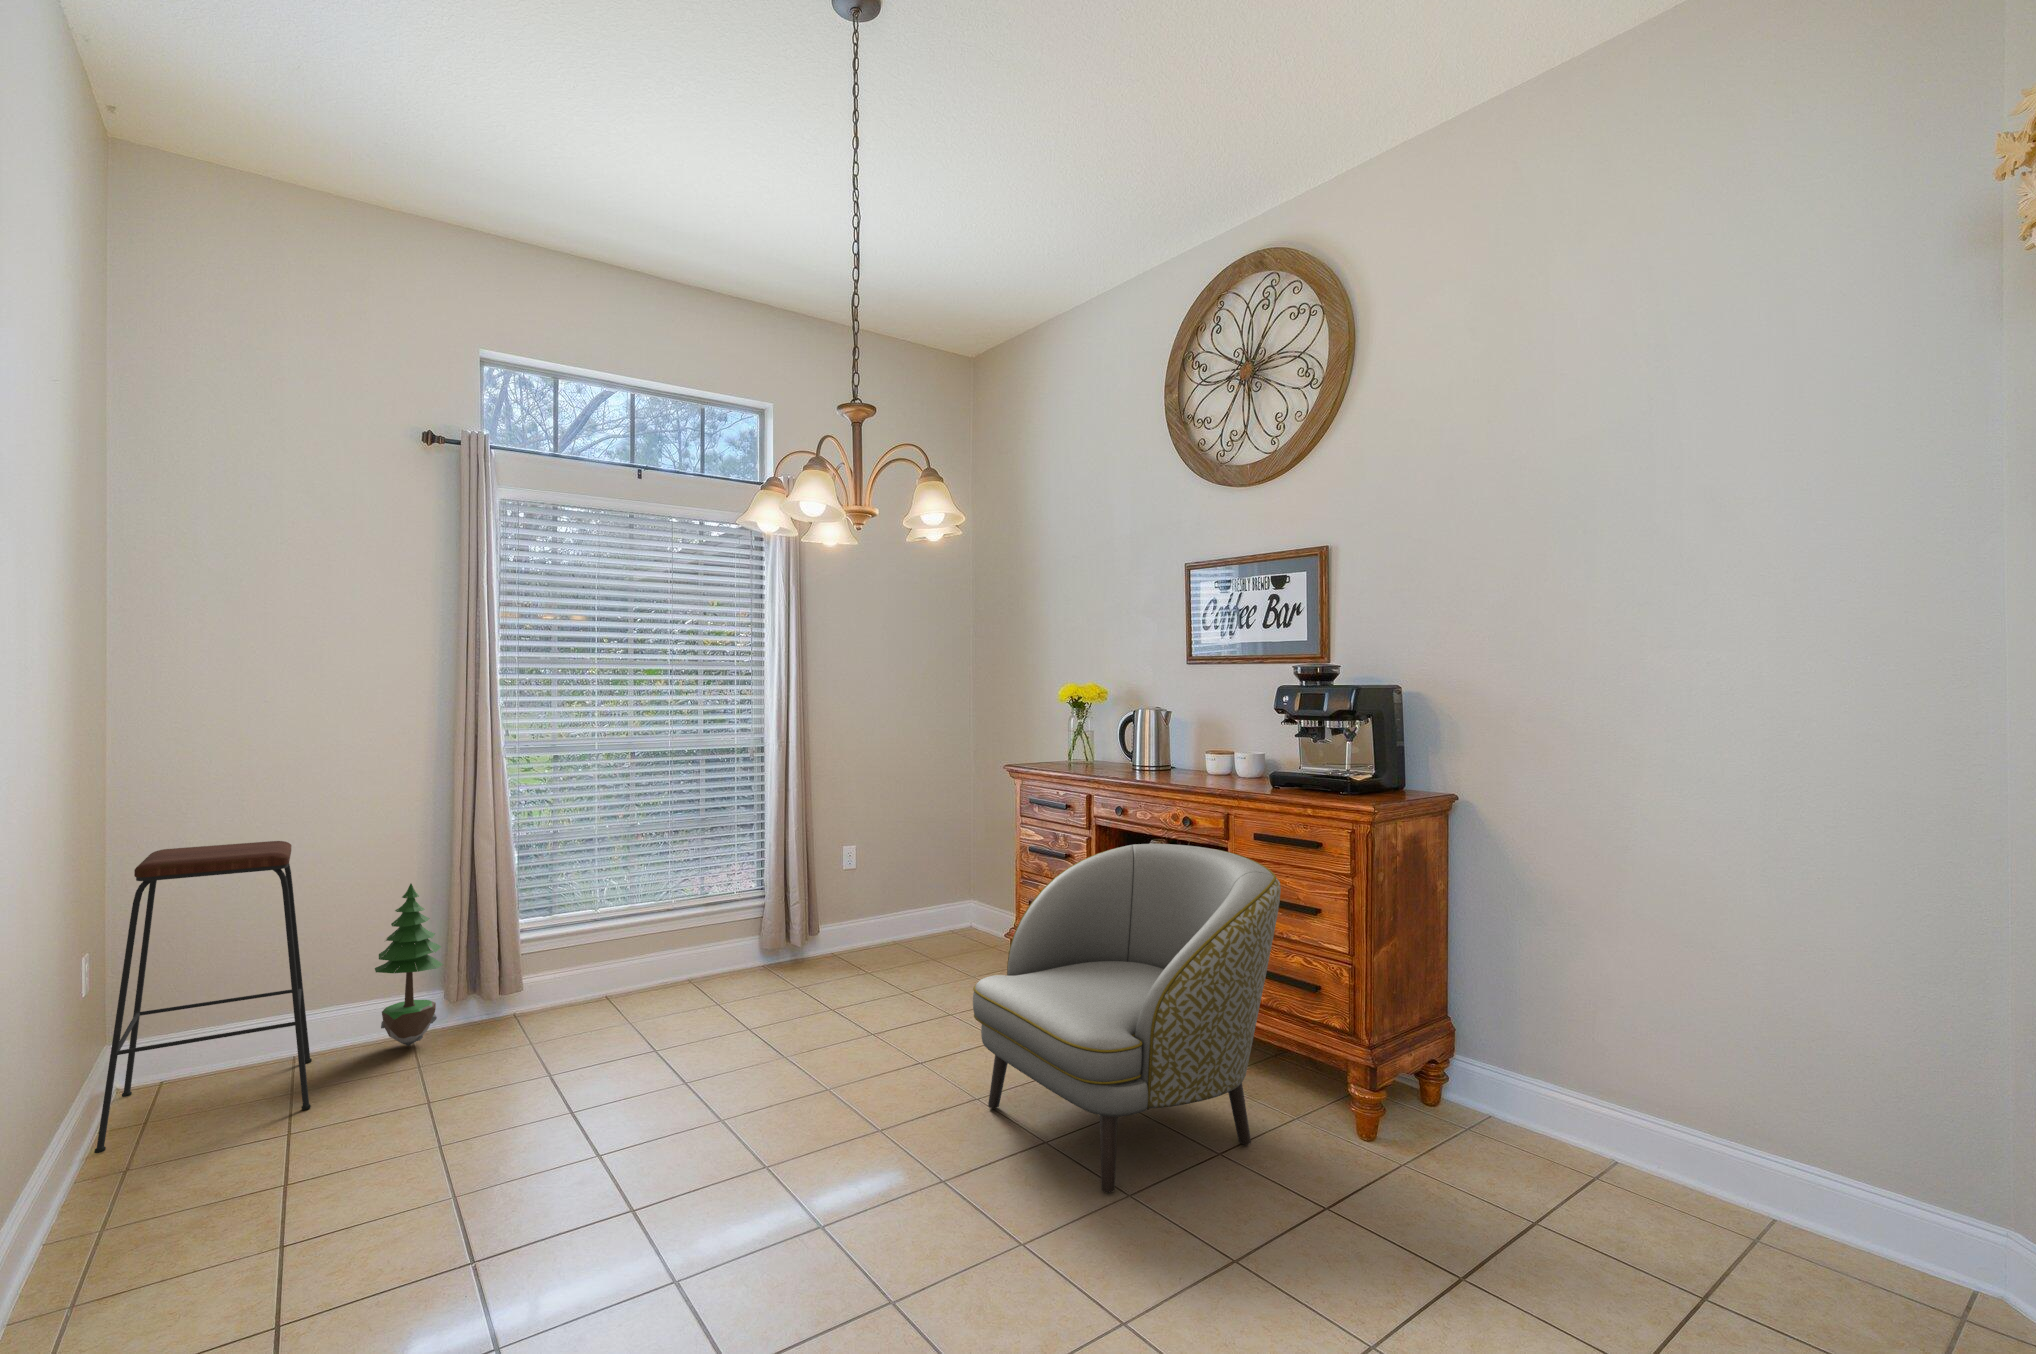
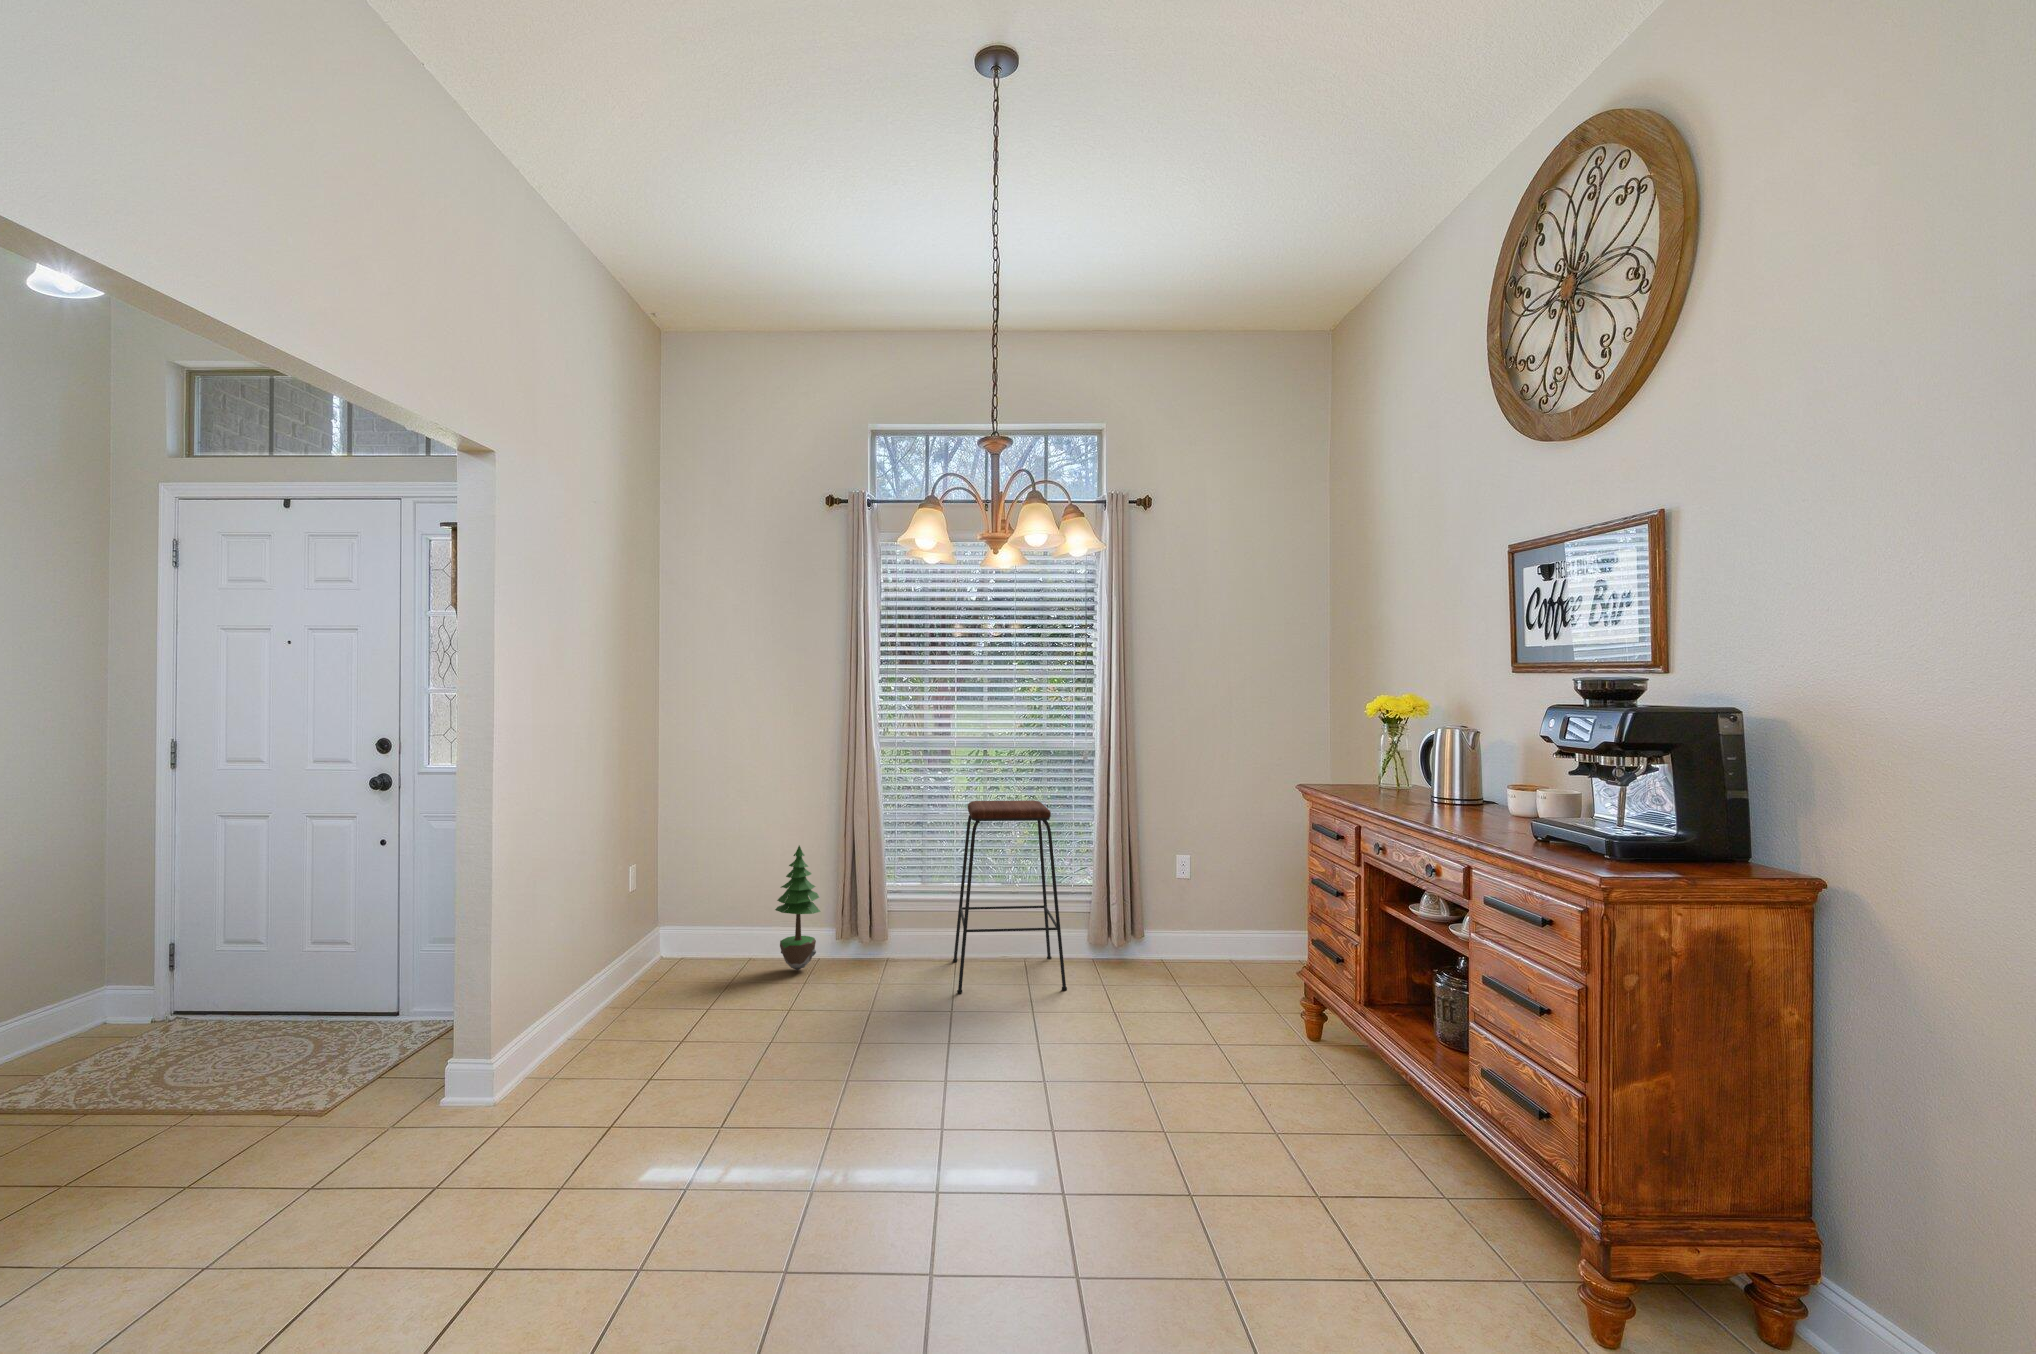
bar stool: present [94,841,312,1153] -> present [953,800,1067,993]
armchair: present [973,844,1281,1193] -> none [1136,889,1473,1290]

